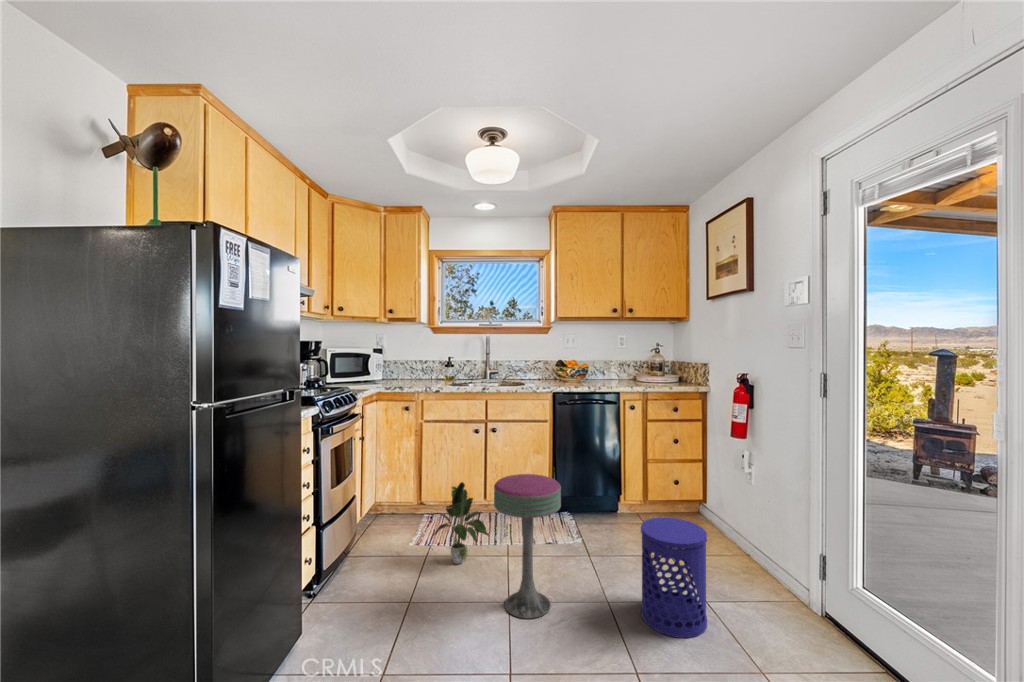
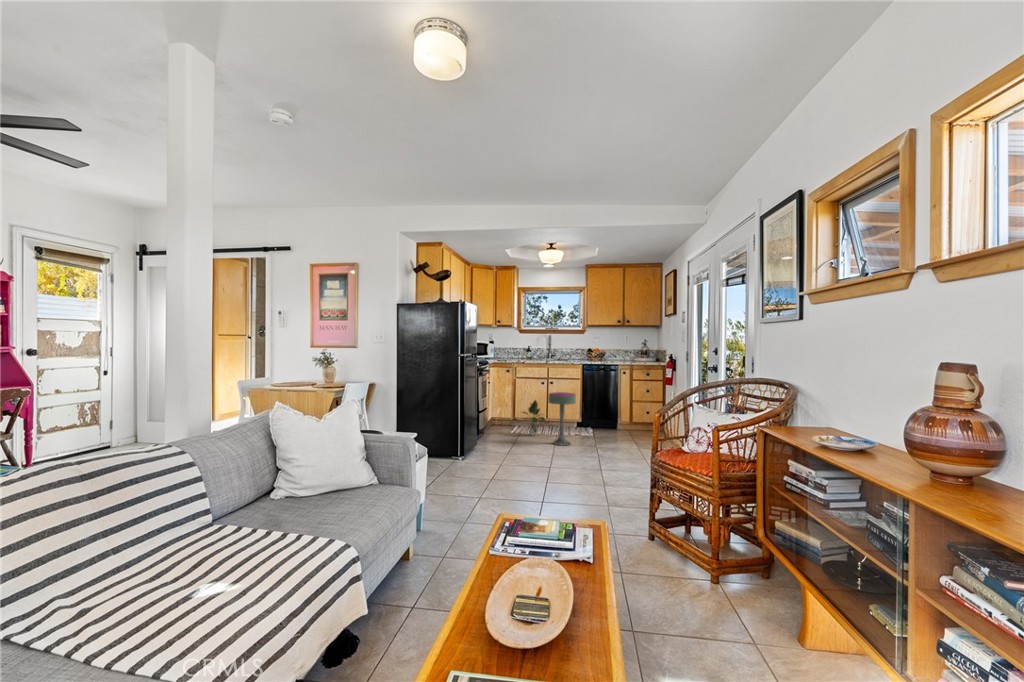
waste bin: present [641,517,707,638] -> none [607,411,634,451]

